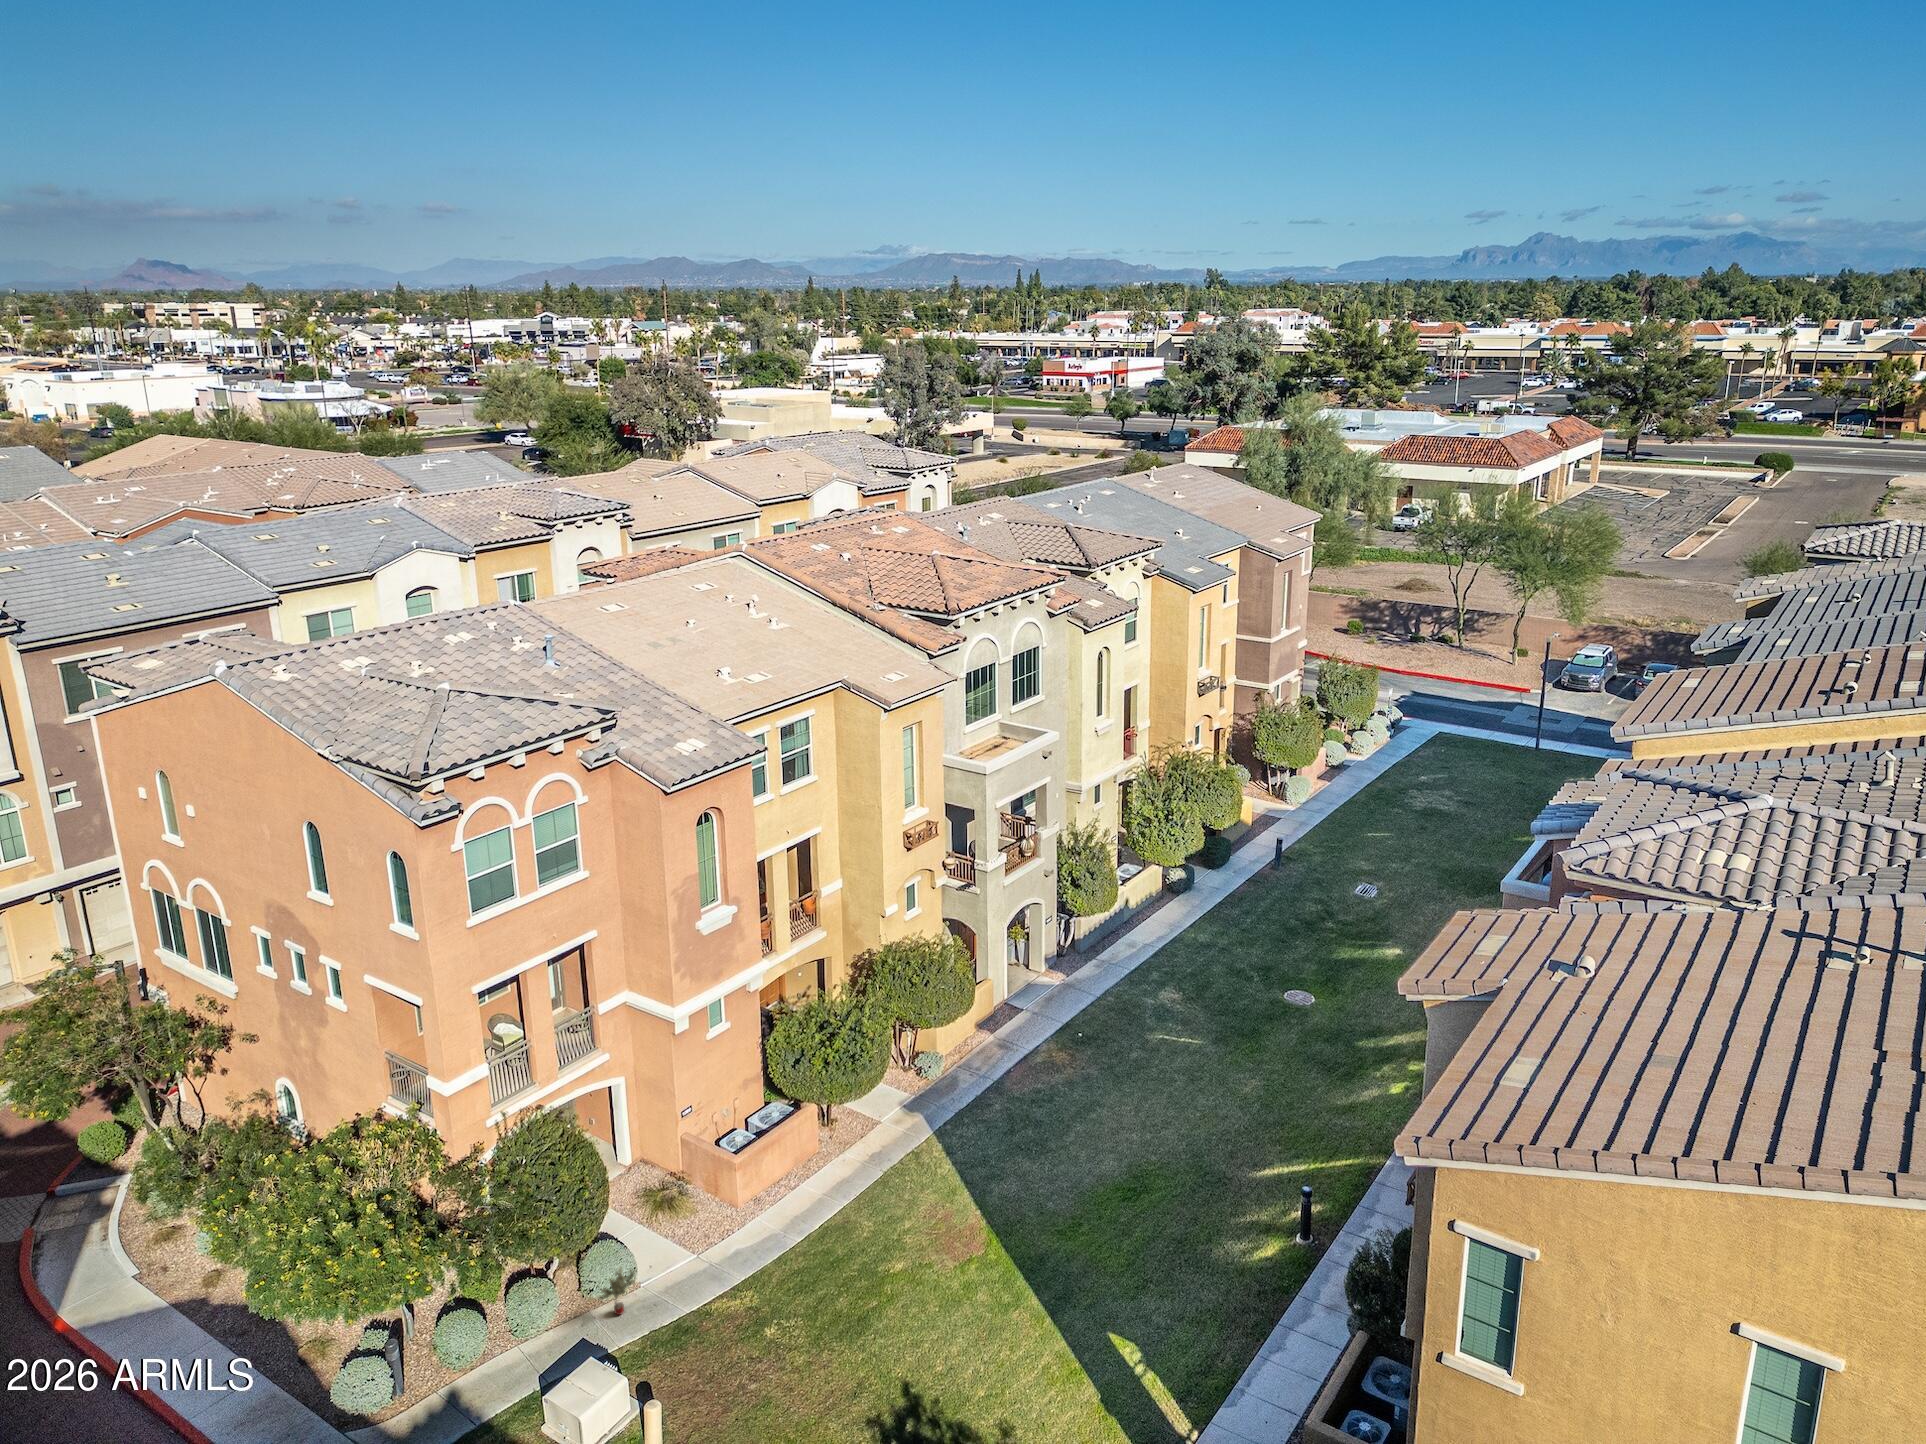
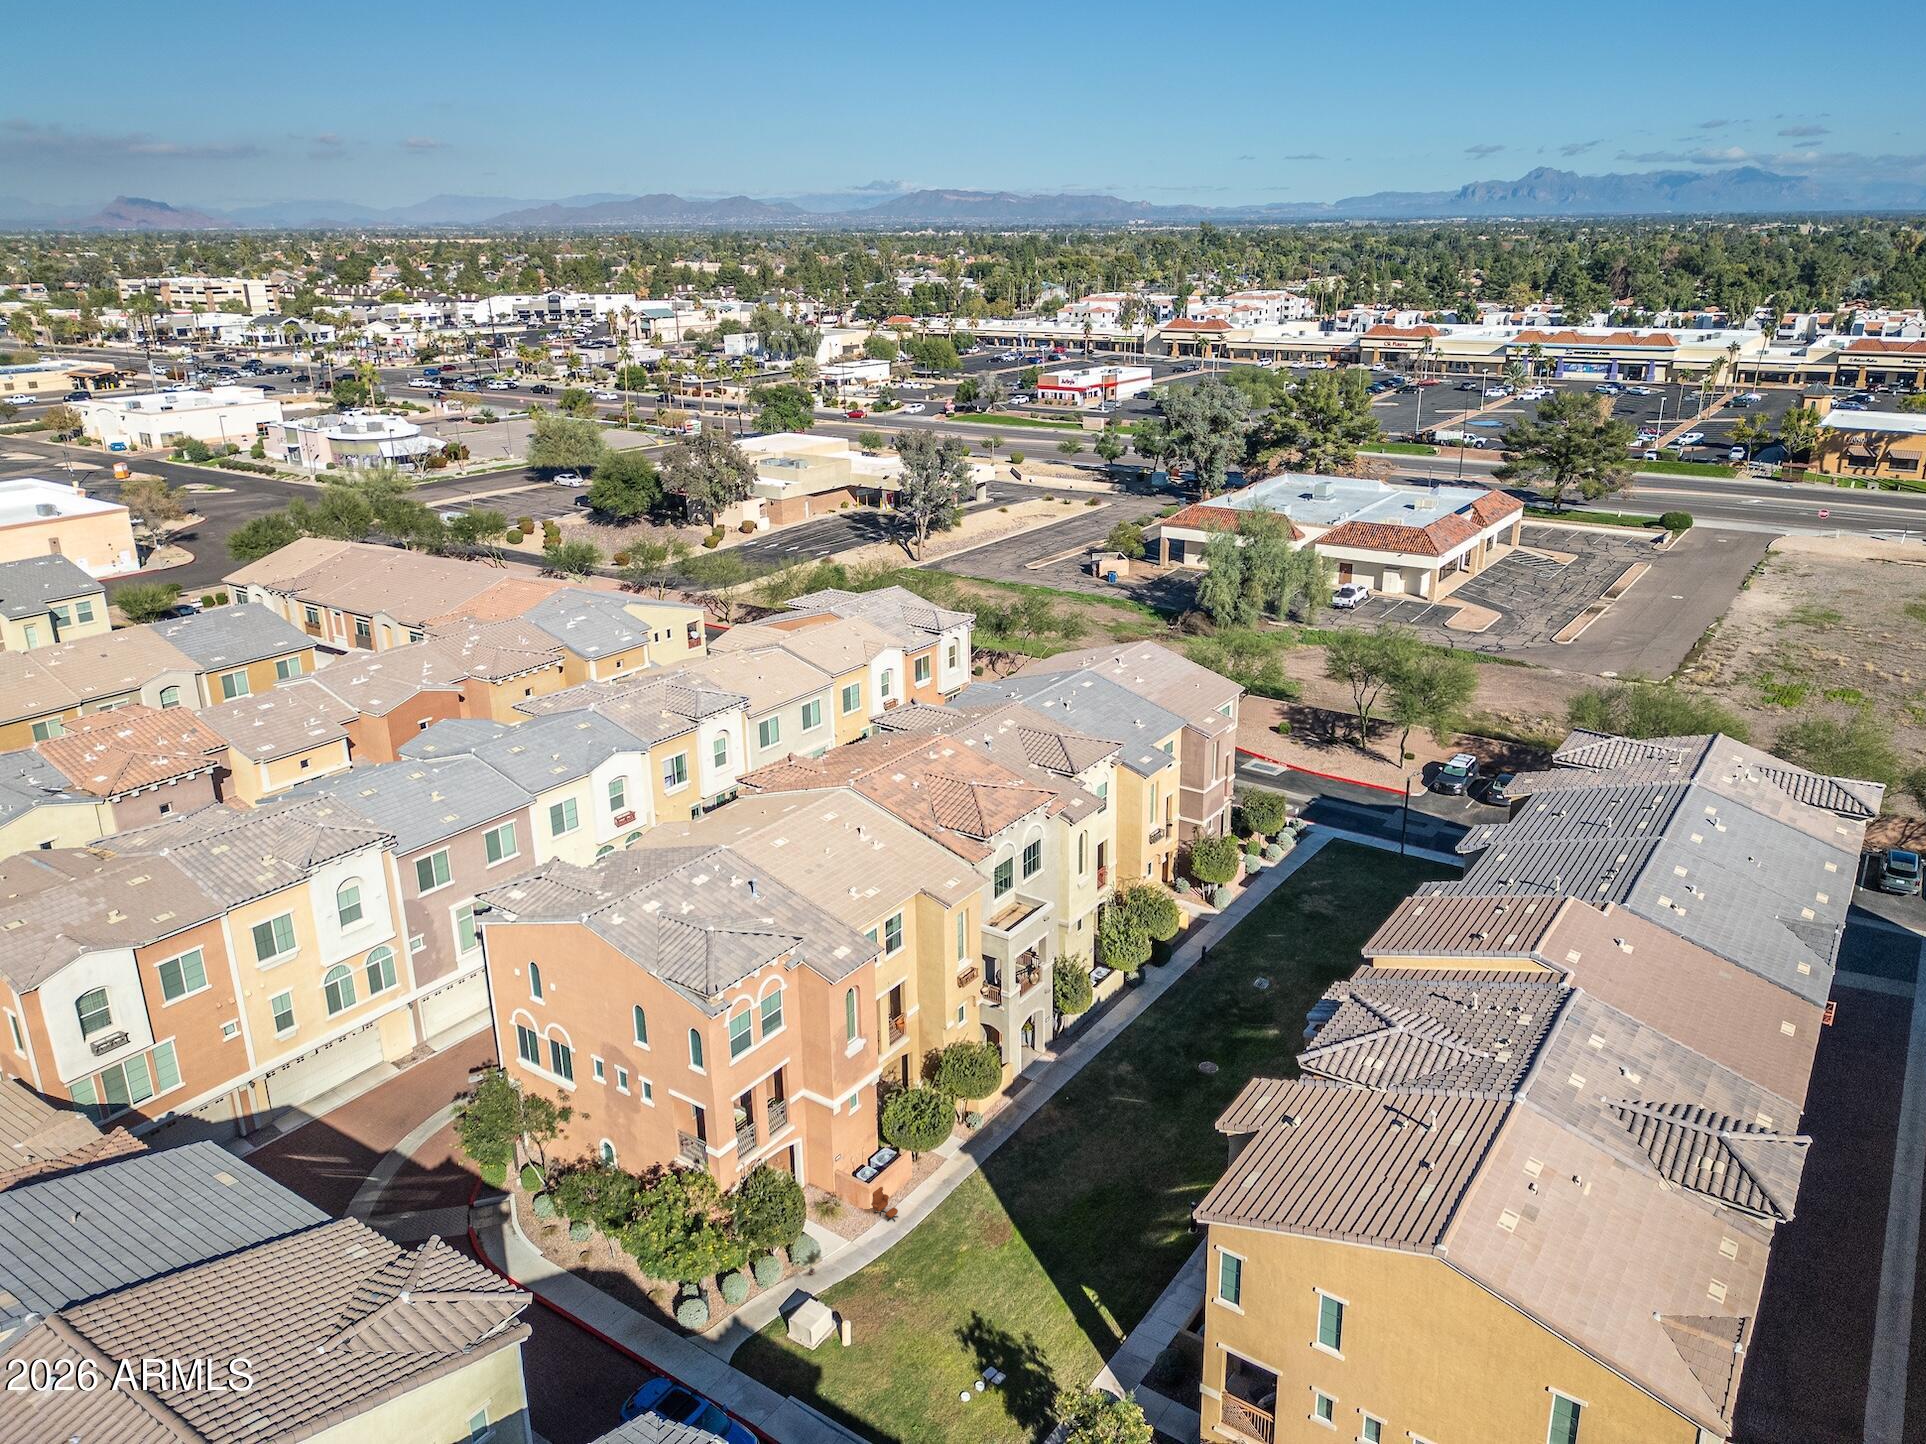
lounge chair: none [742,1163,789,1223] -> present [871,1187,898,1221]

